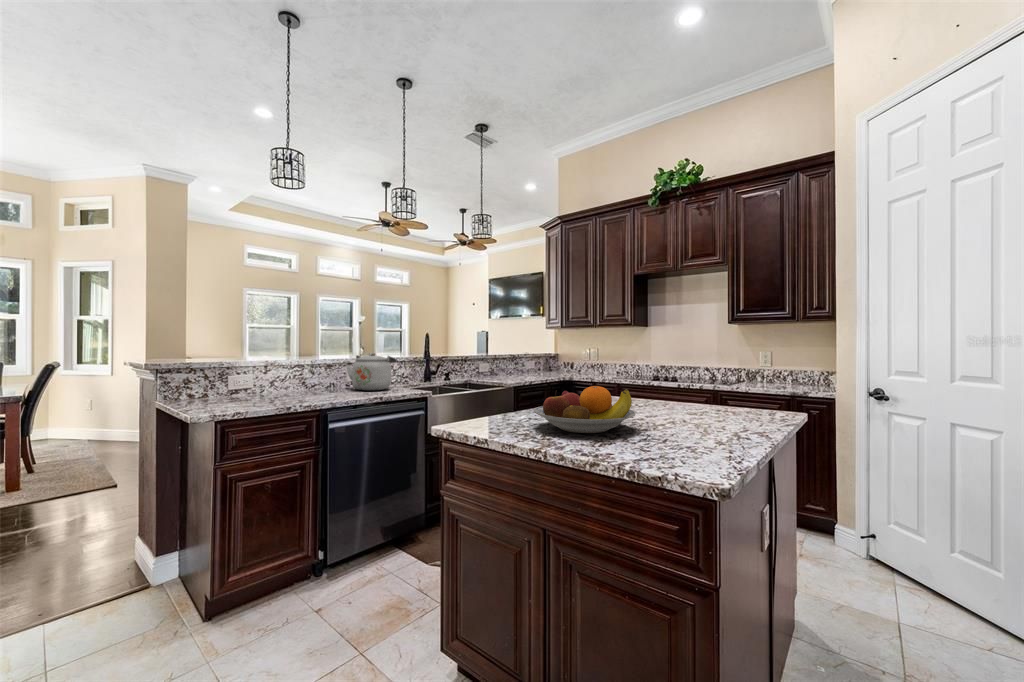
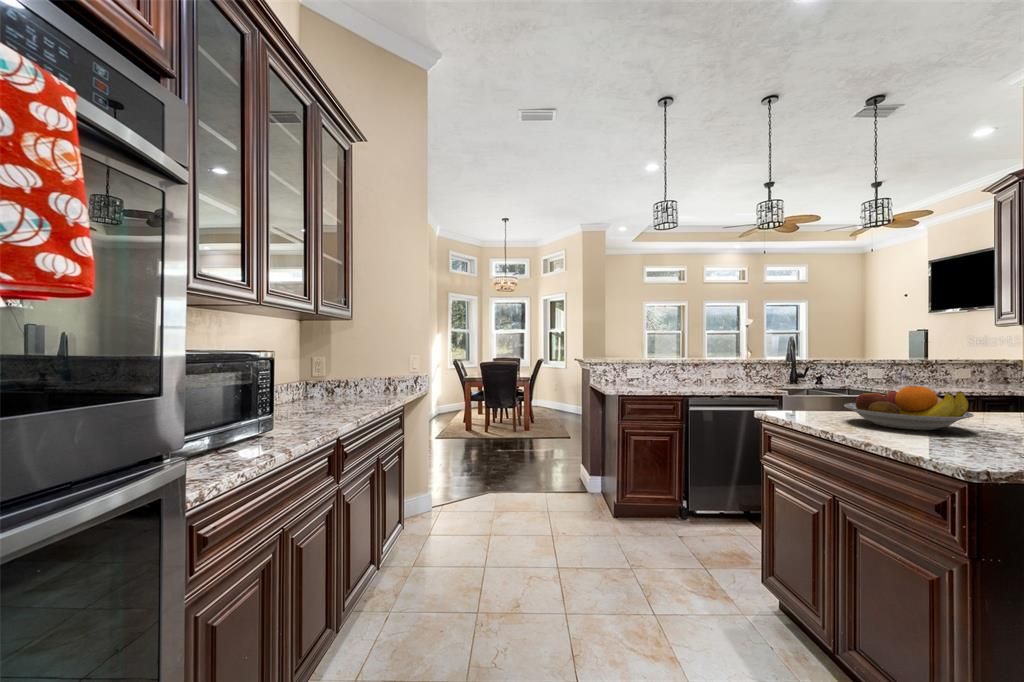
kettle: present [347,353,396,391] -> none [711,354,757,386]

